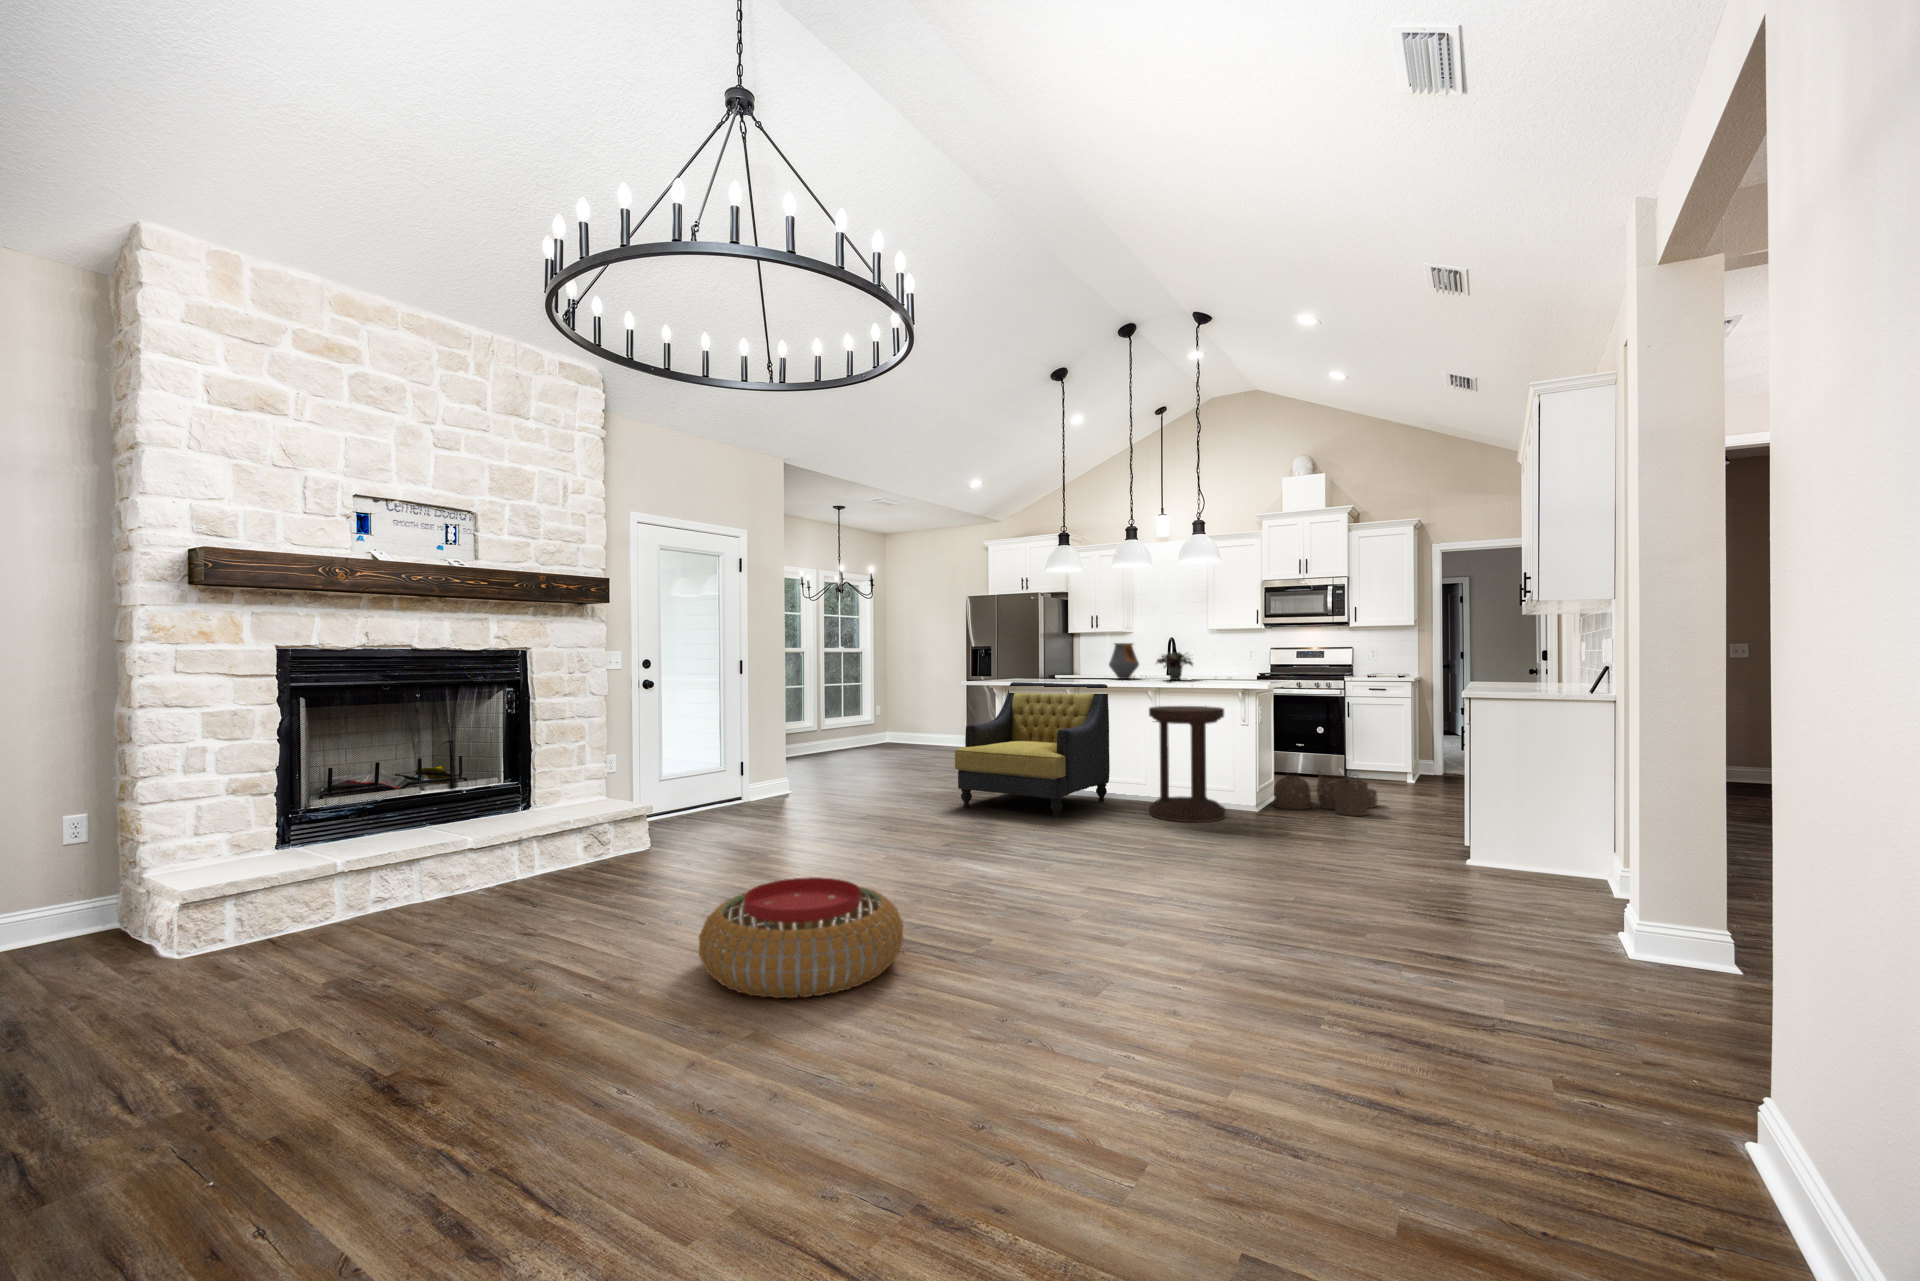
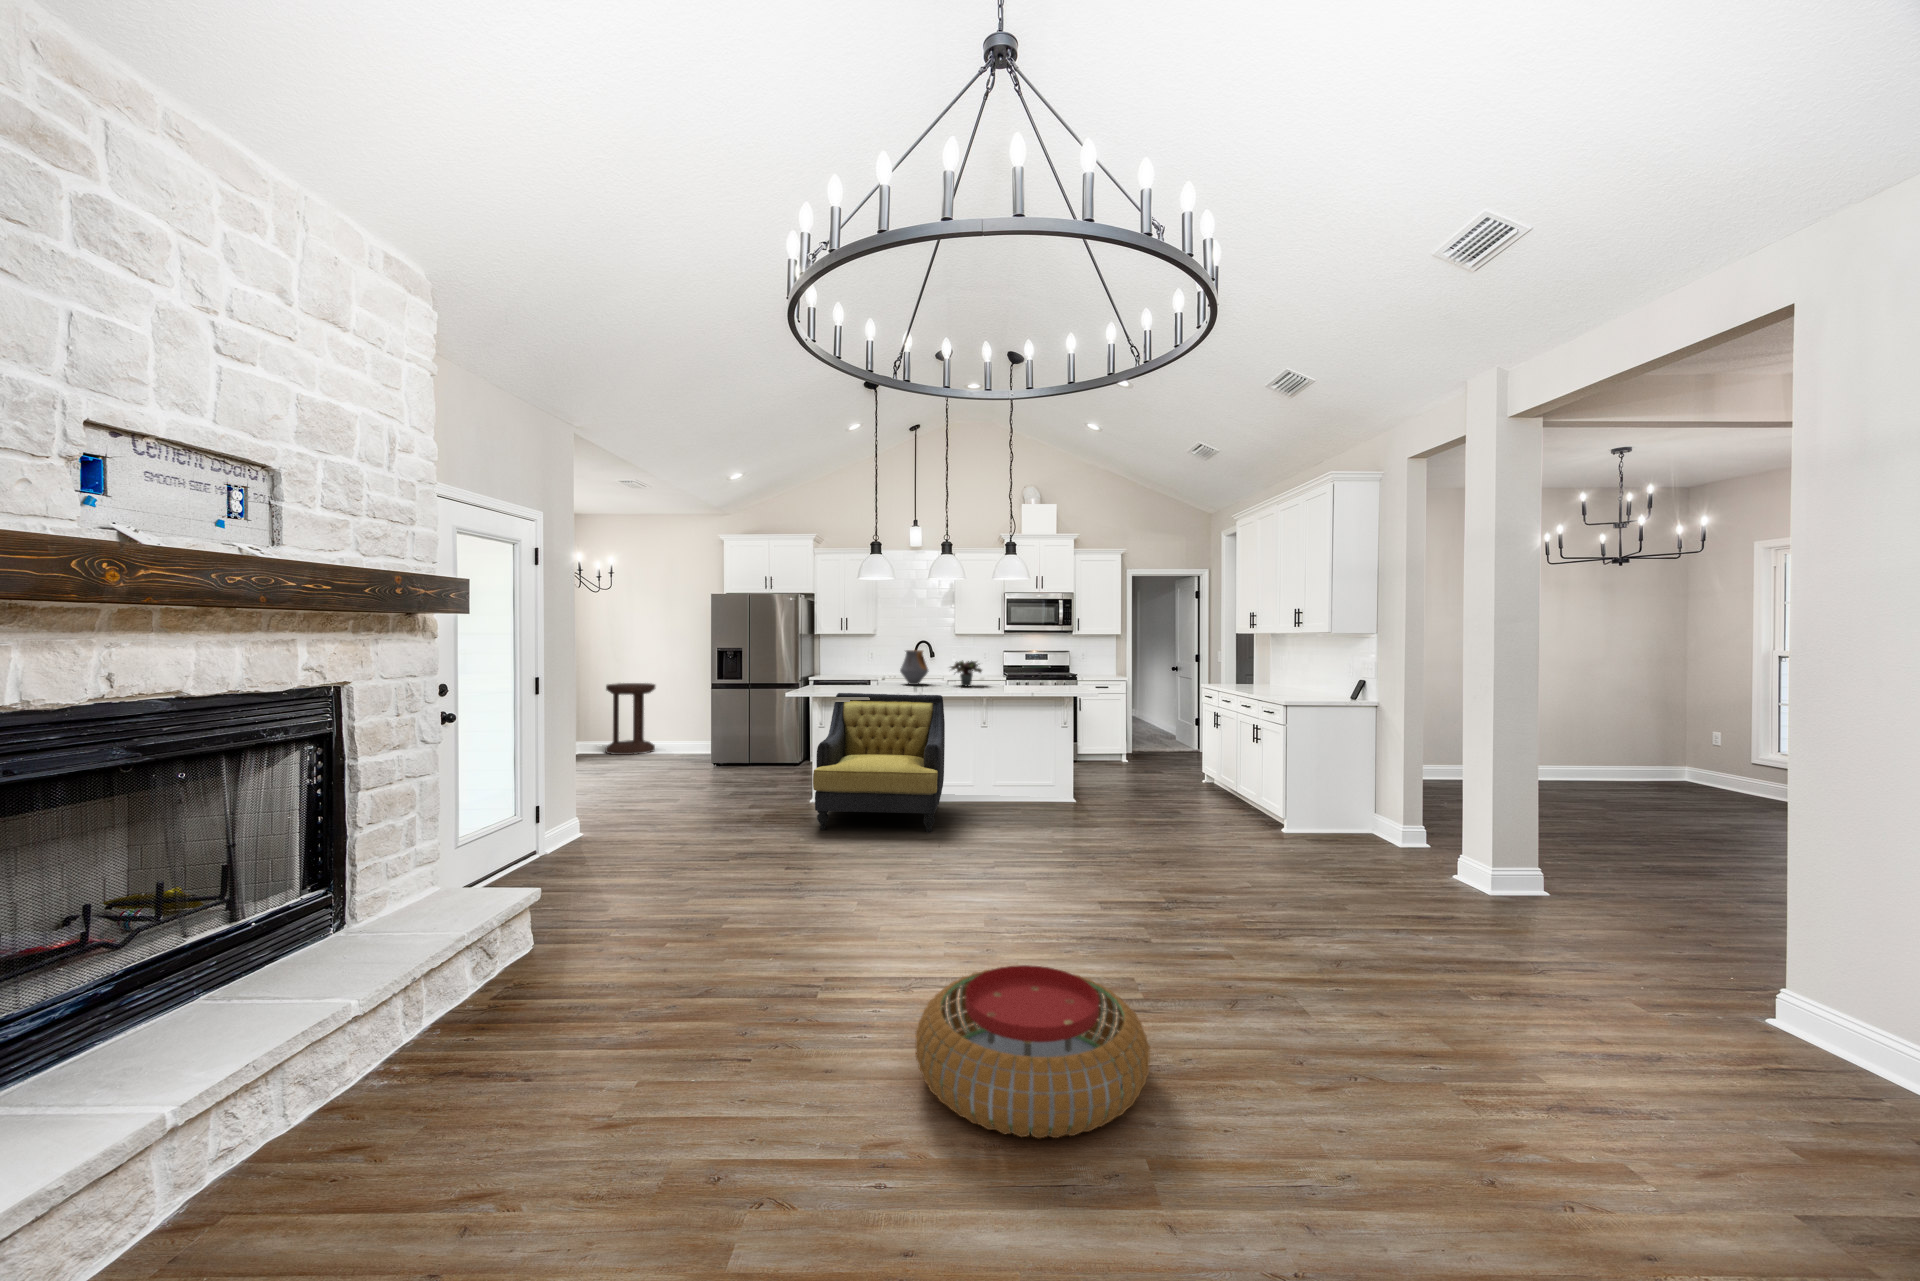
side table: present [1149,706,1225,822] -> present [605,683,655,755]
woven basket: present [1274,773,1377,816] -> none [1073,764,1151,802]

